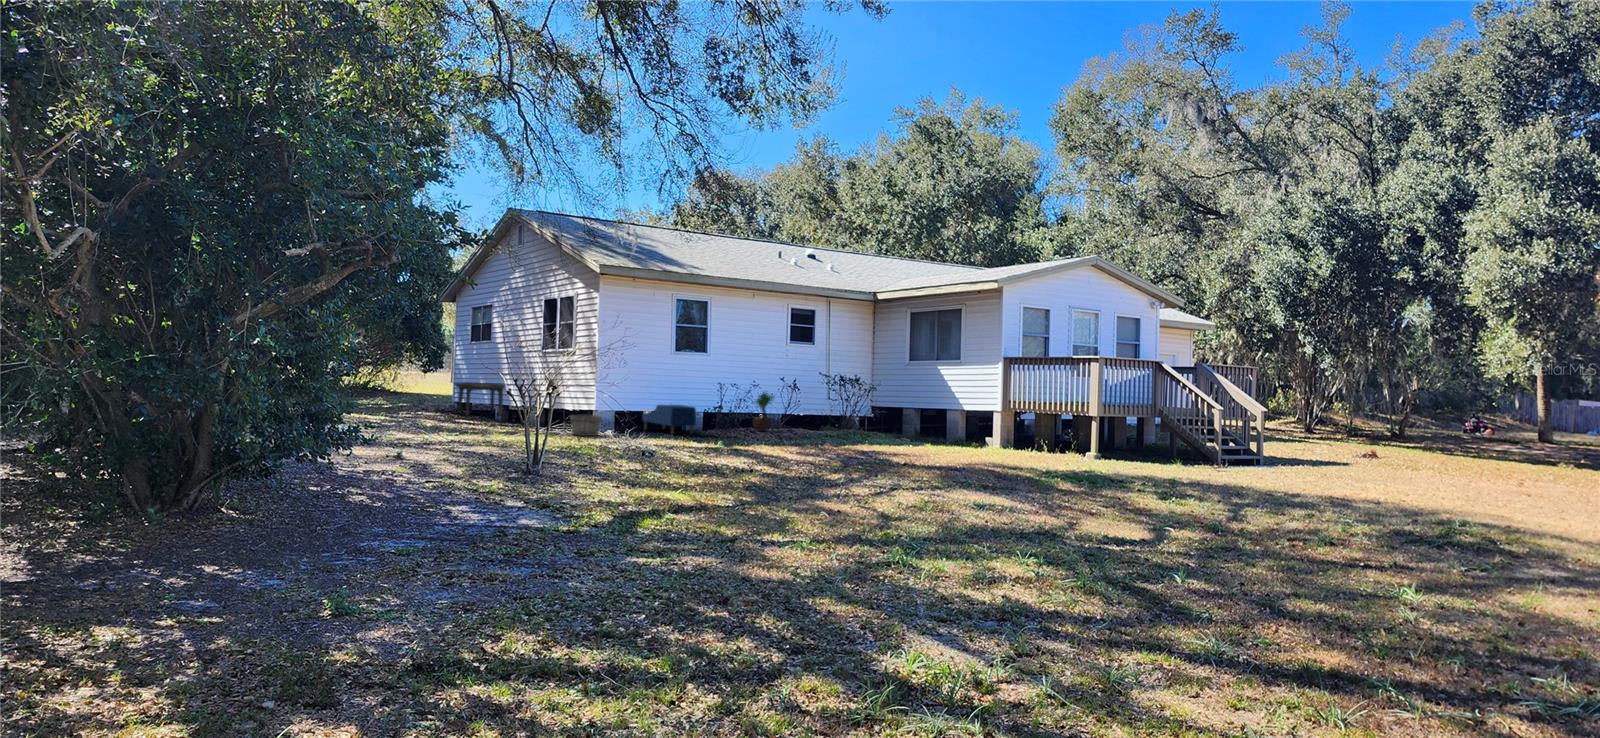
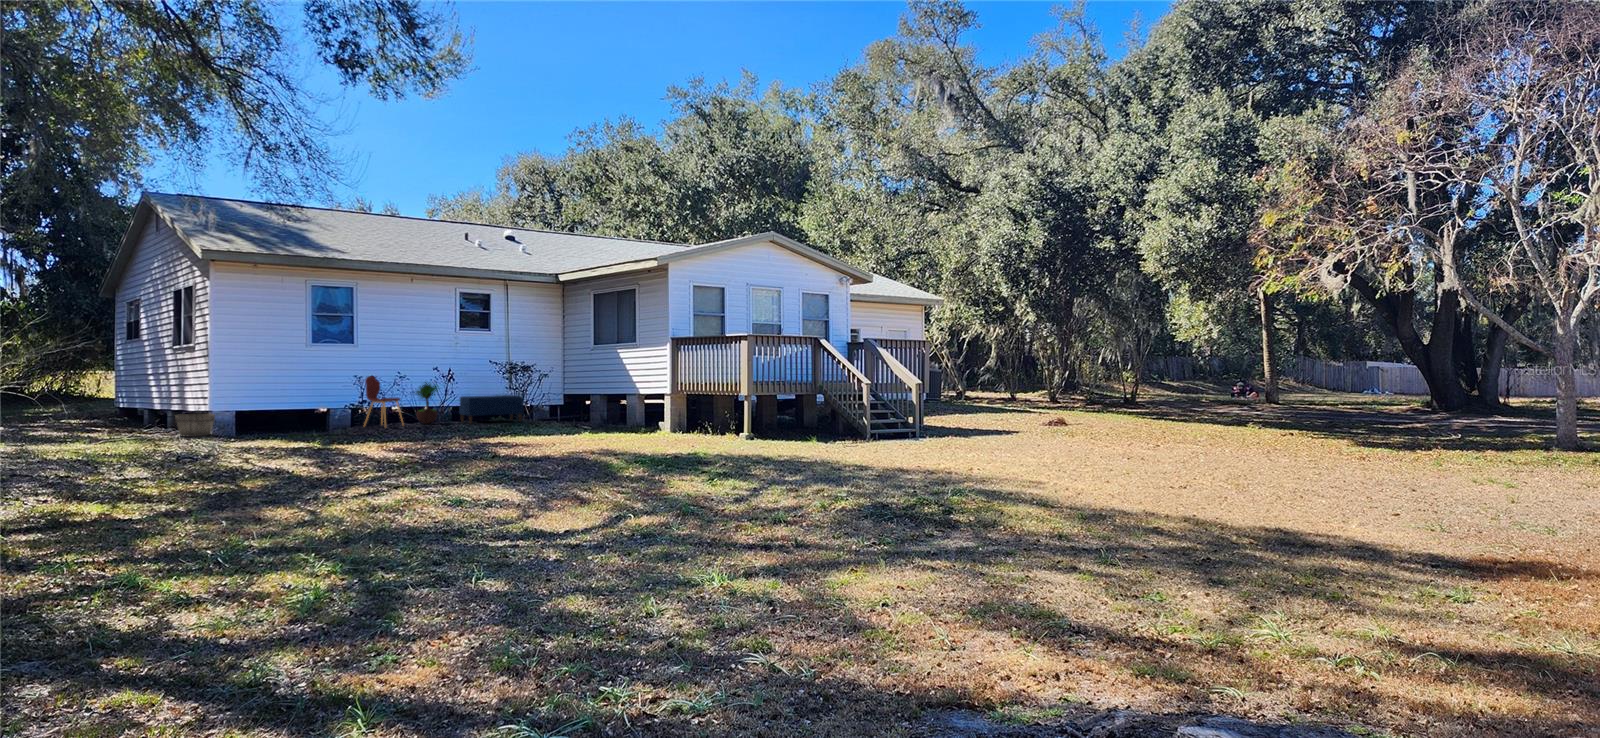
round table: present [454,382,505,416] -> none [75,384,146,420]
chair: none [714,384,748,435] -> present [364,376,404,426]
bench: present [642,405,696,435] -> present [459,395,523,424]

